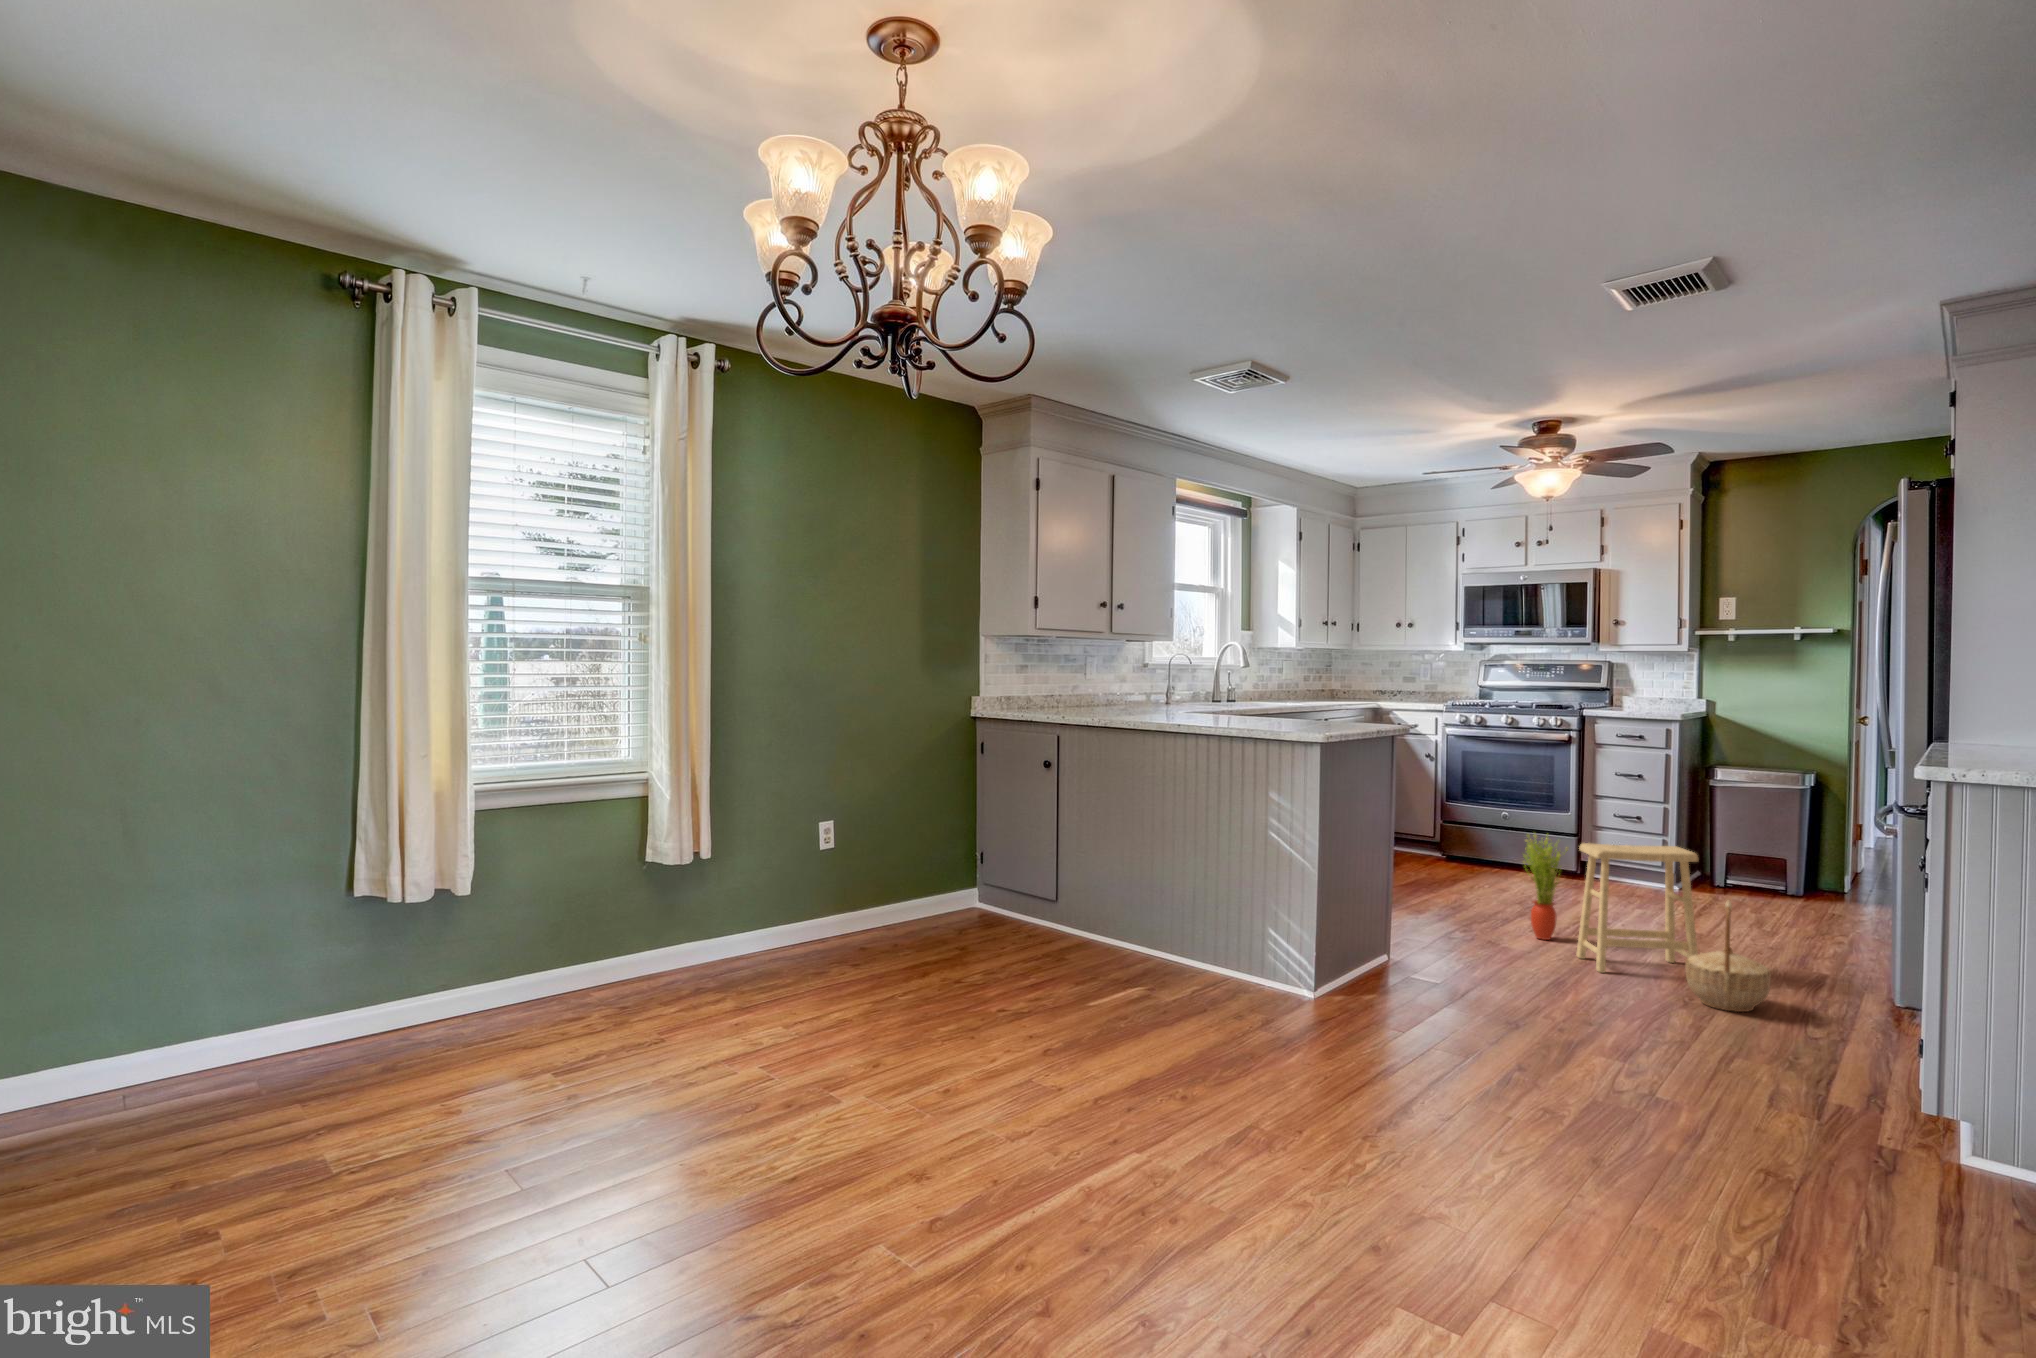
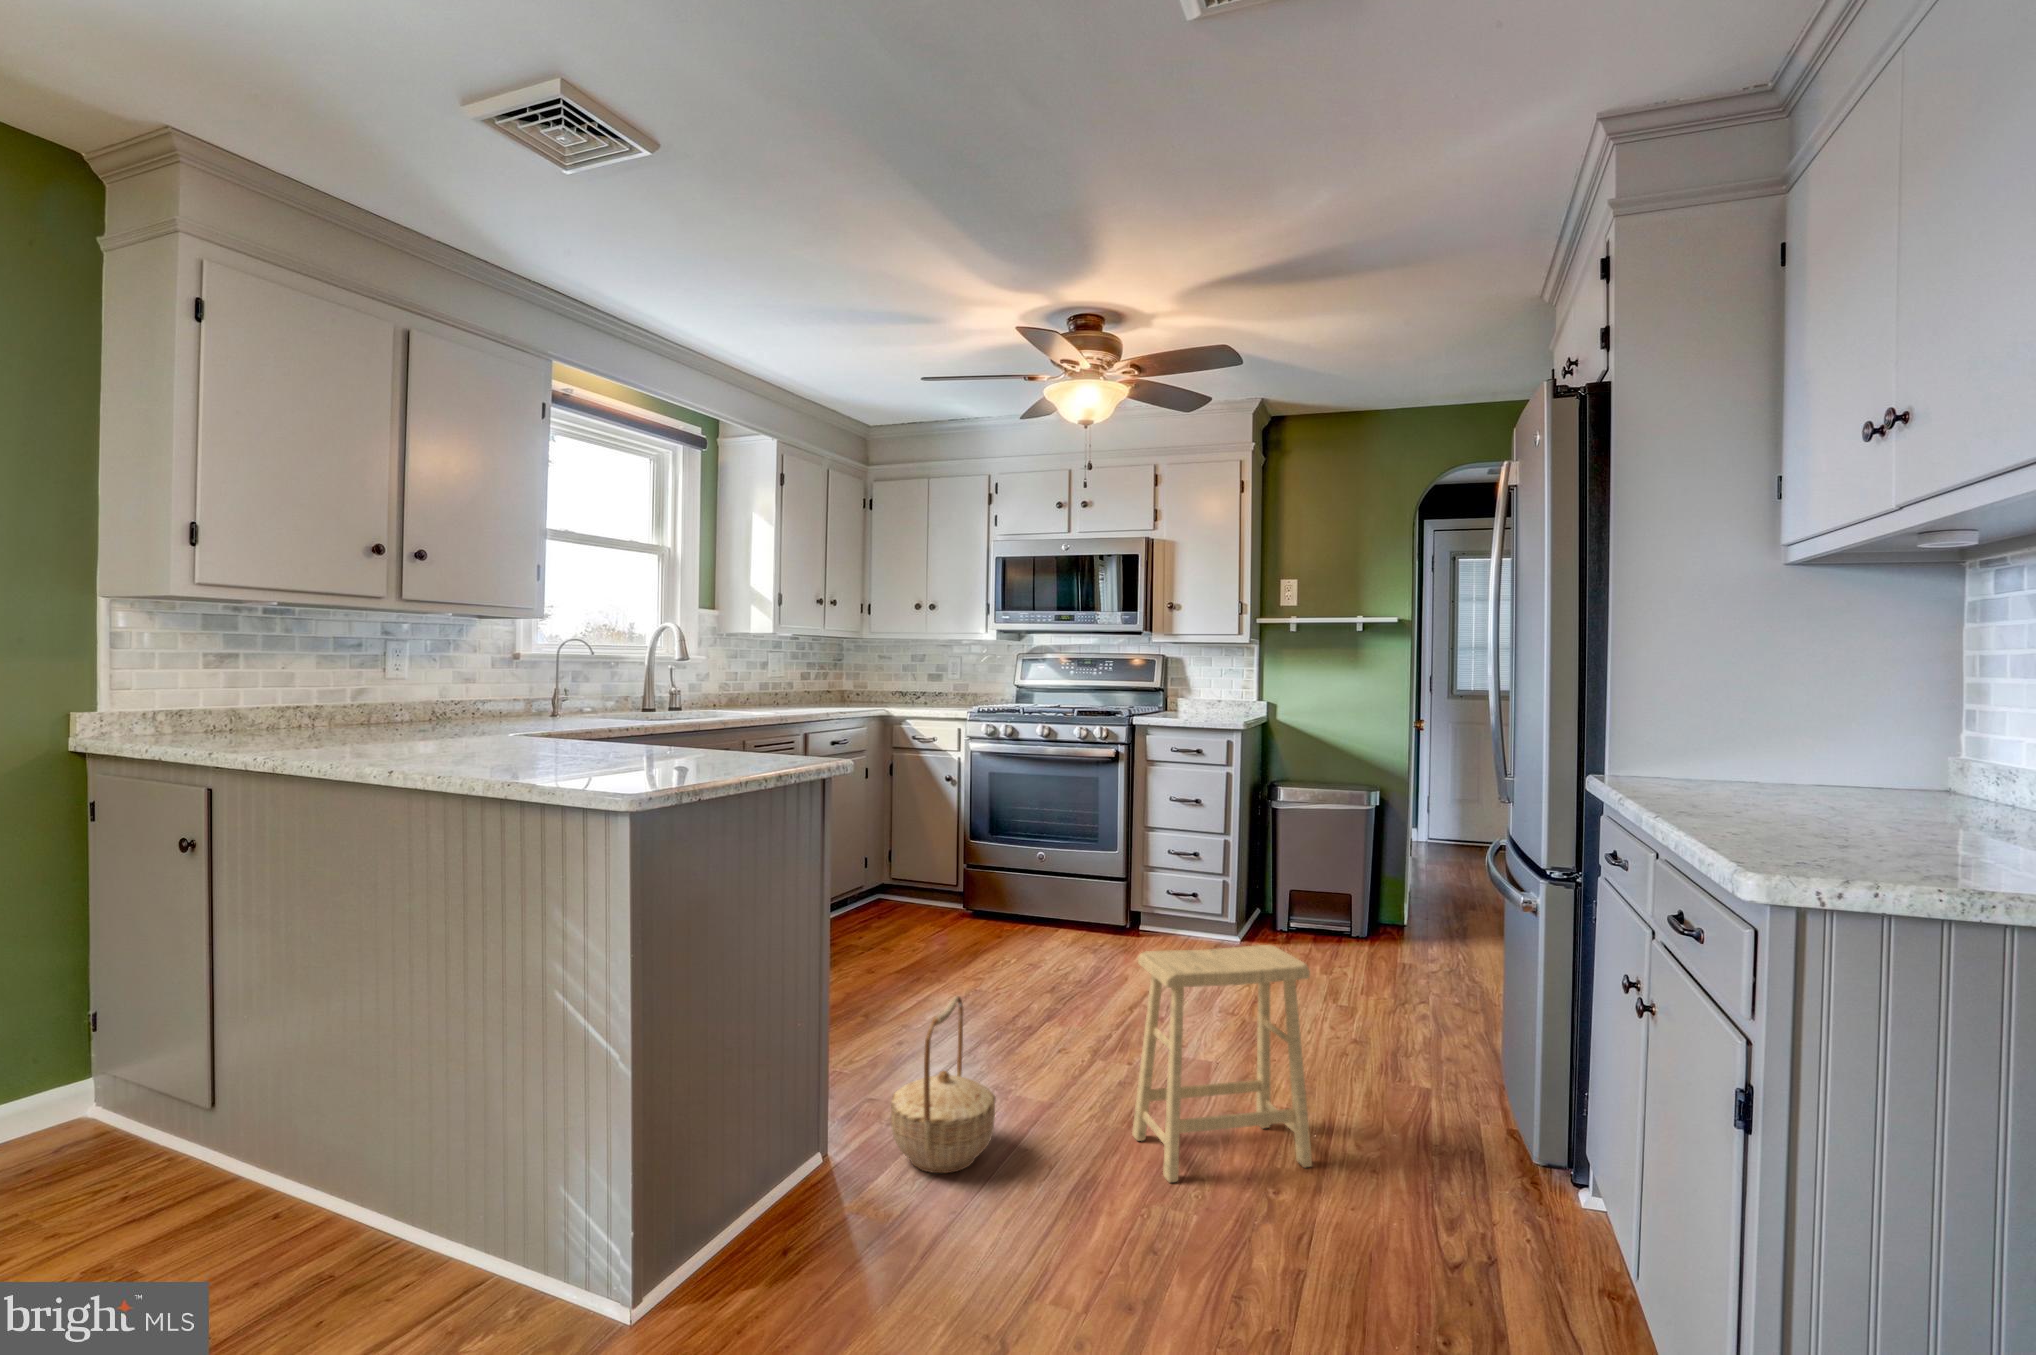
potted plant: present [1523,835,1568,940] -> none [1054,922,1122,1093]
basket: present [1686,900,1771,1012] -> present [891,996,996,1173]

